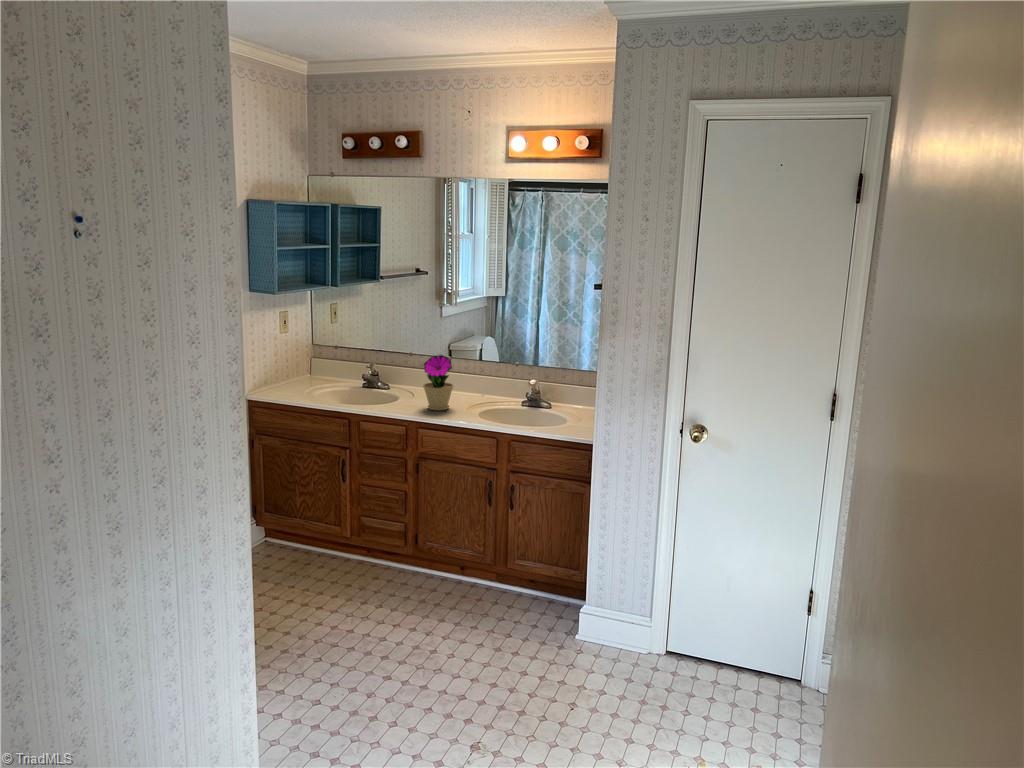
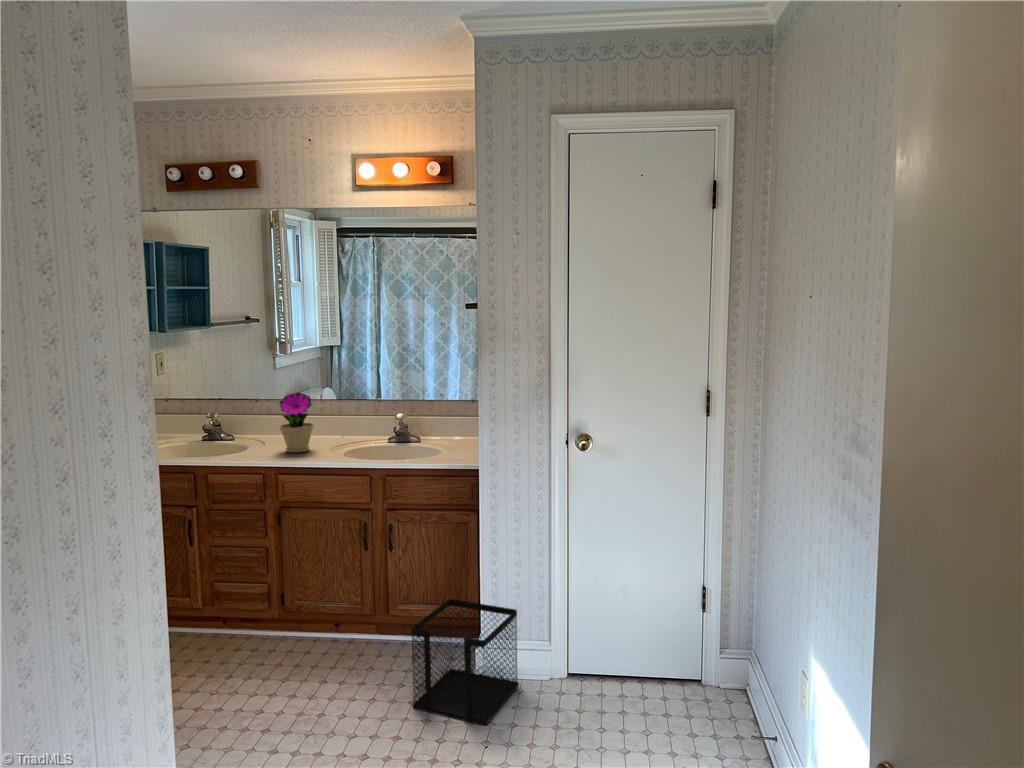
wastebasket: none [514,564,619,688] -> present [411,599,519,725]

